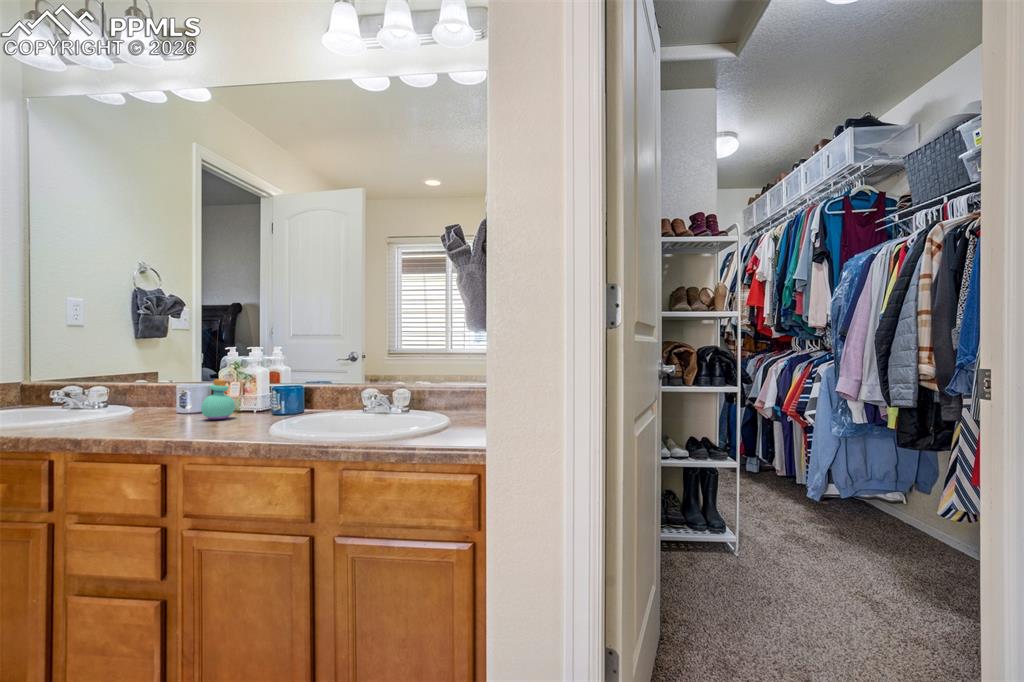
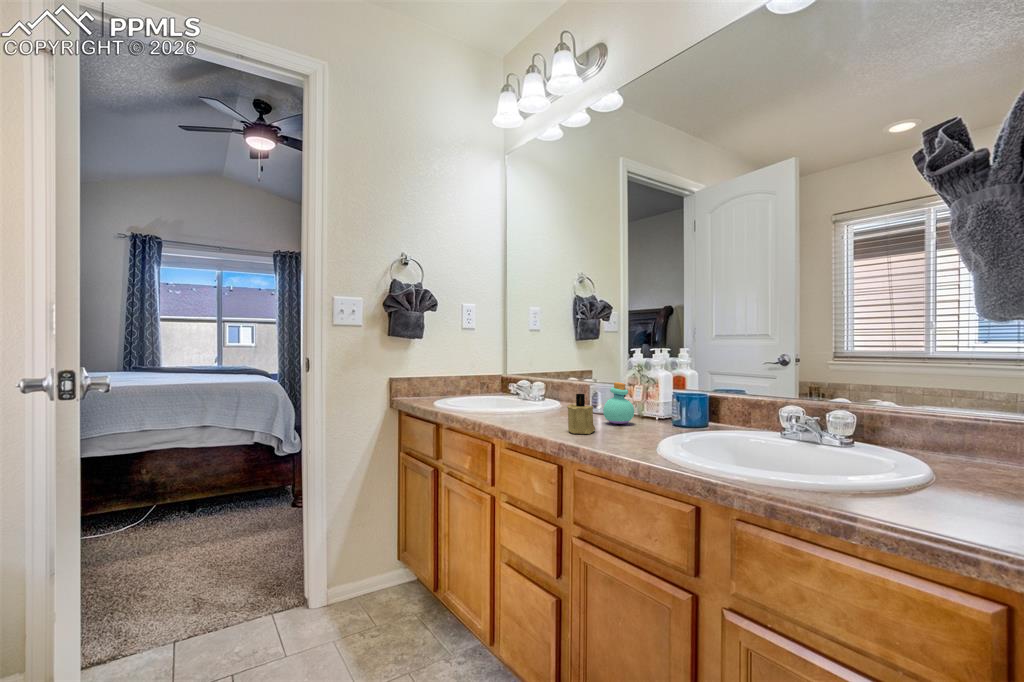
candle: none [164,391,197,432] -> present [567,394,595,434]

